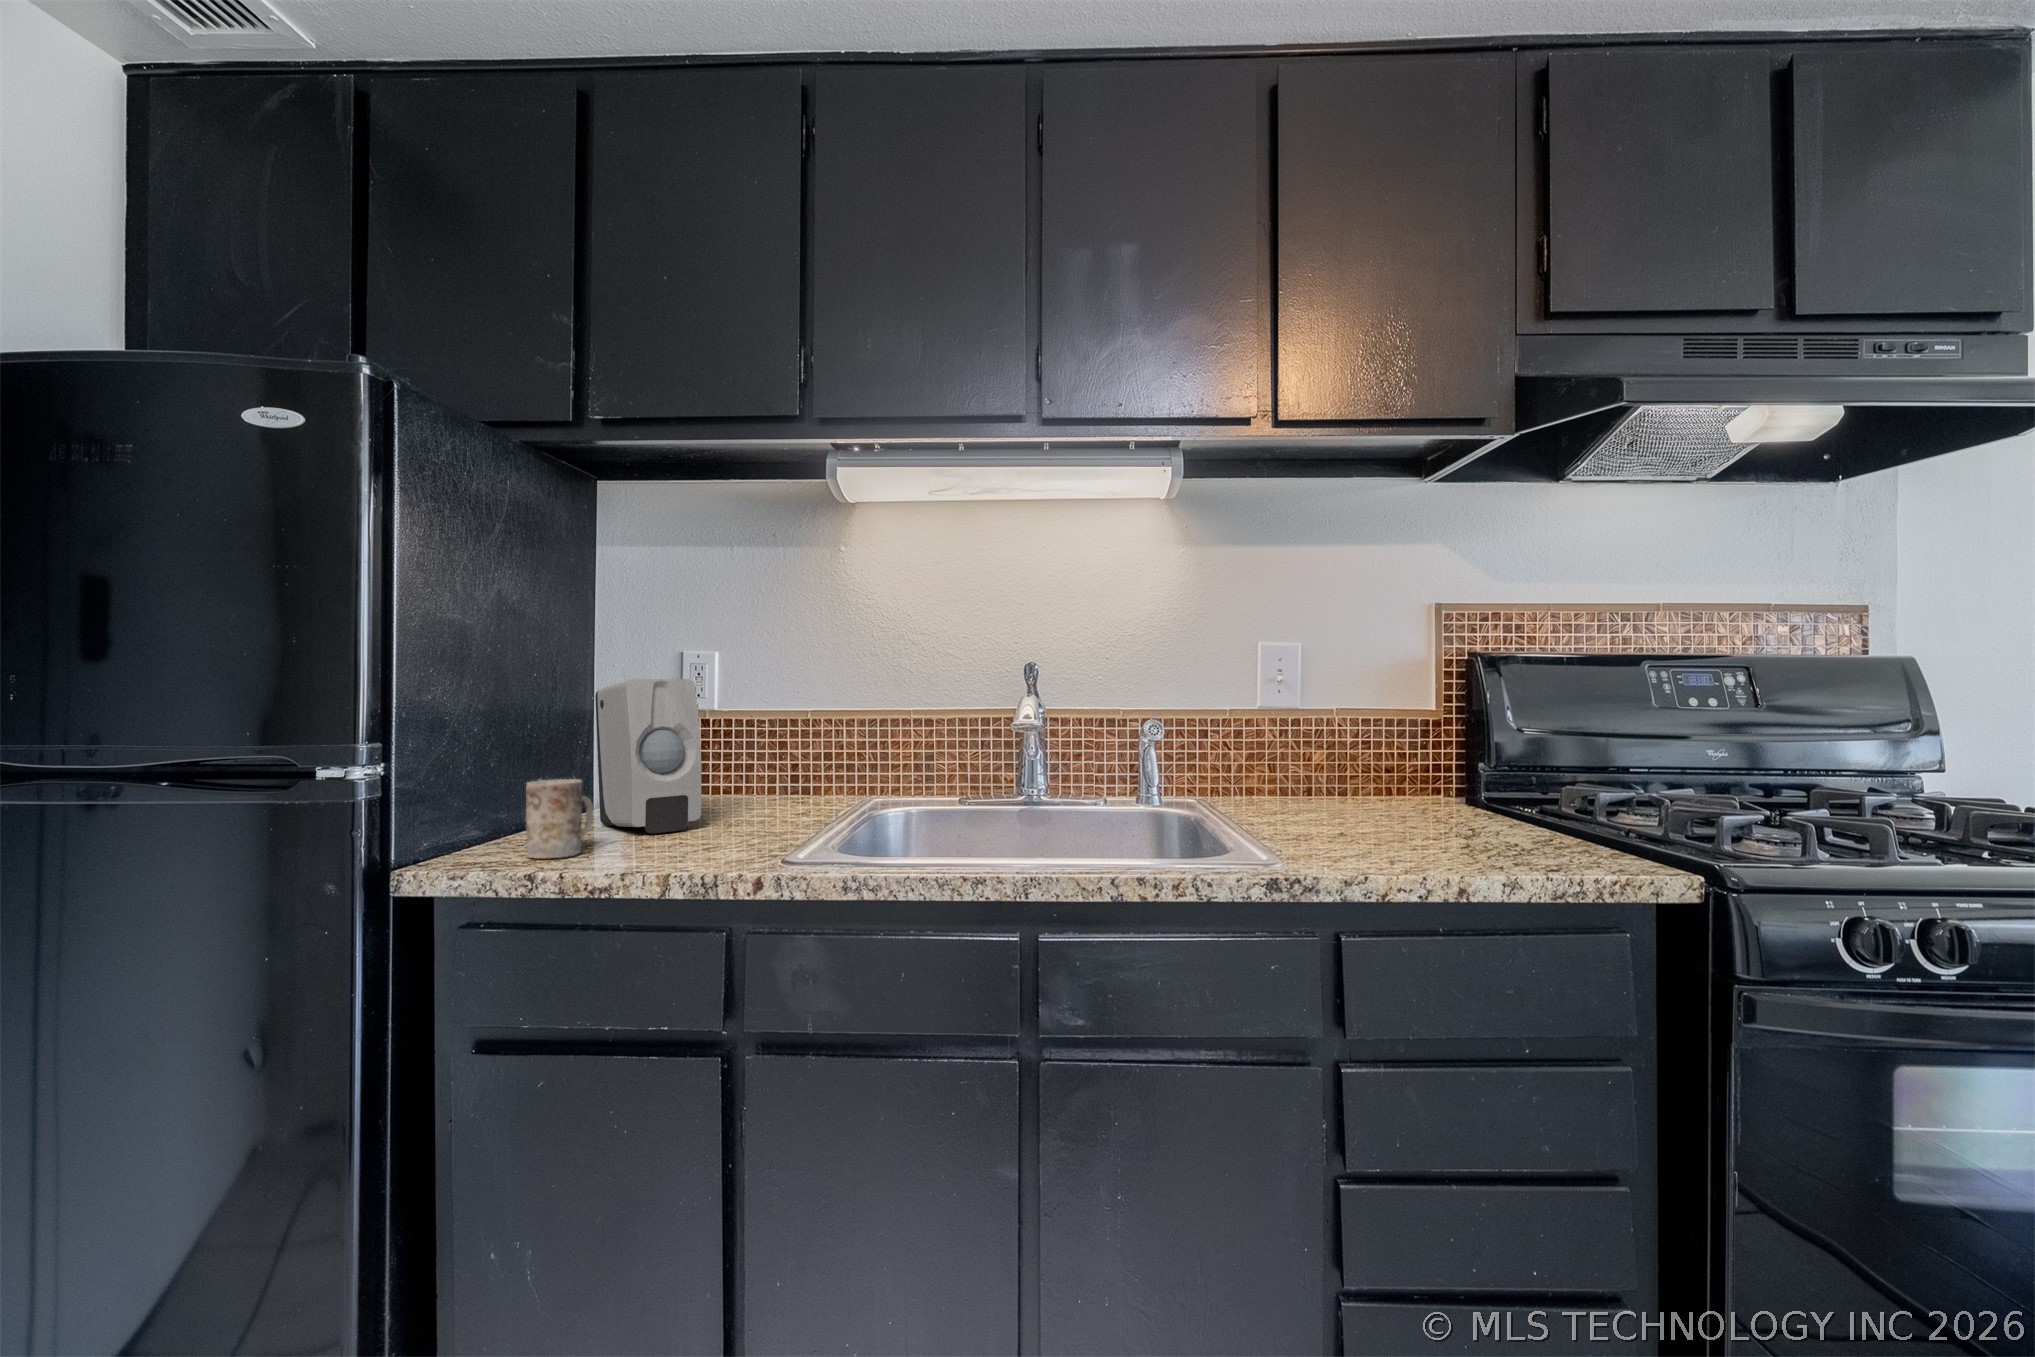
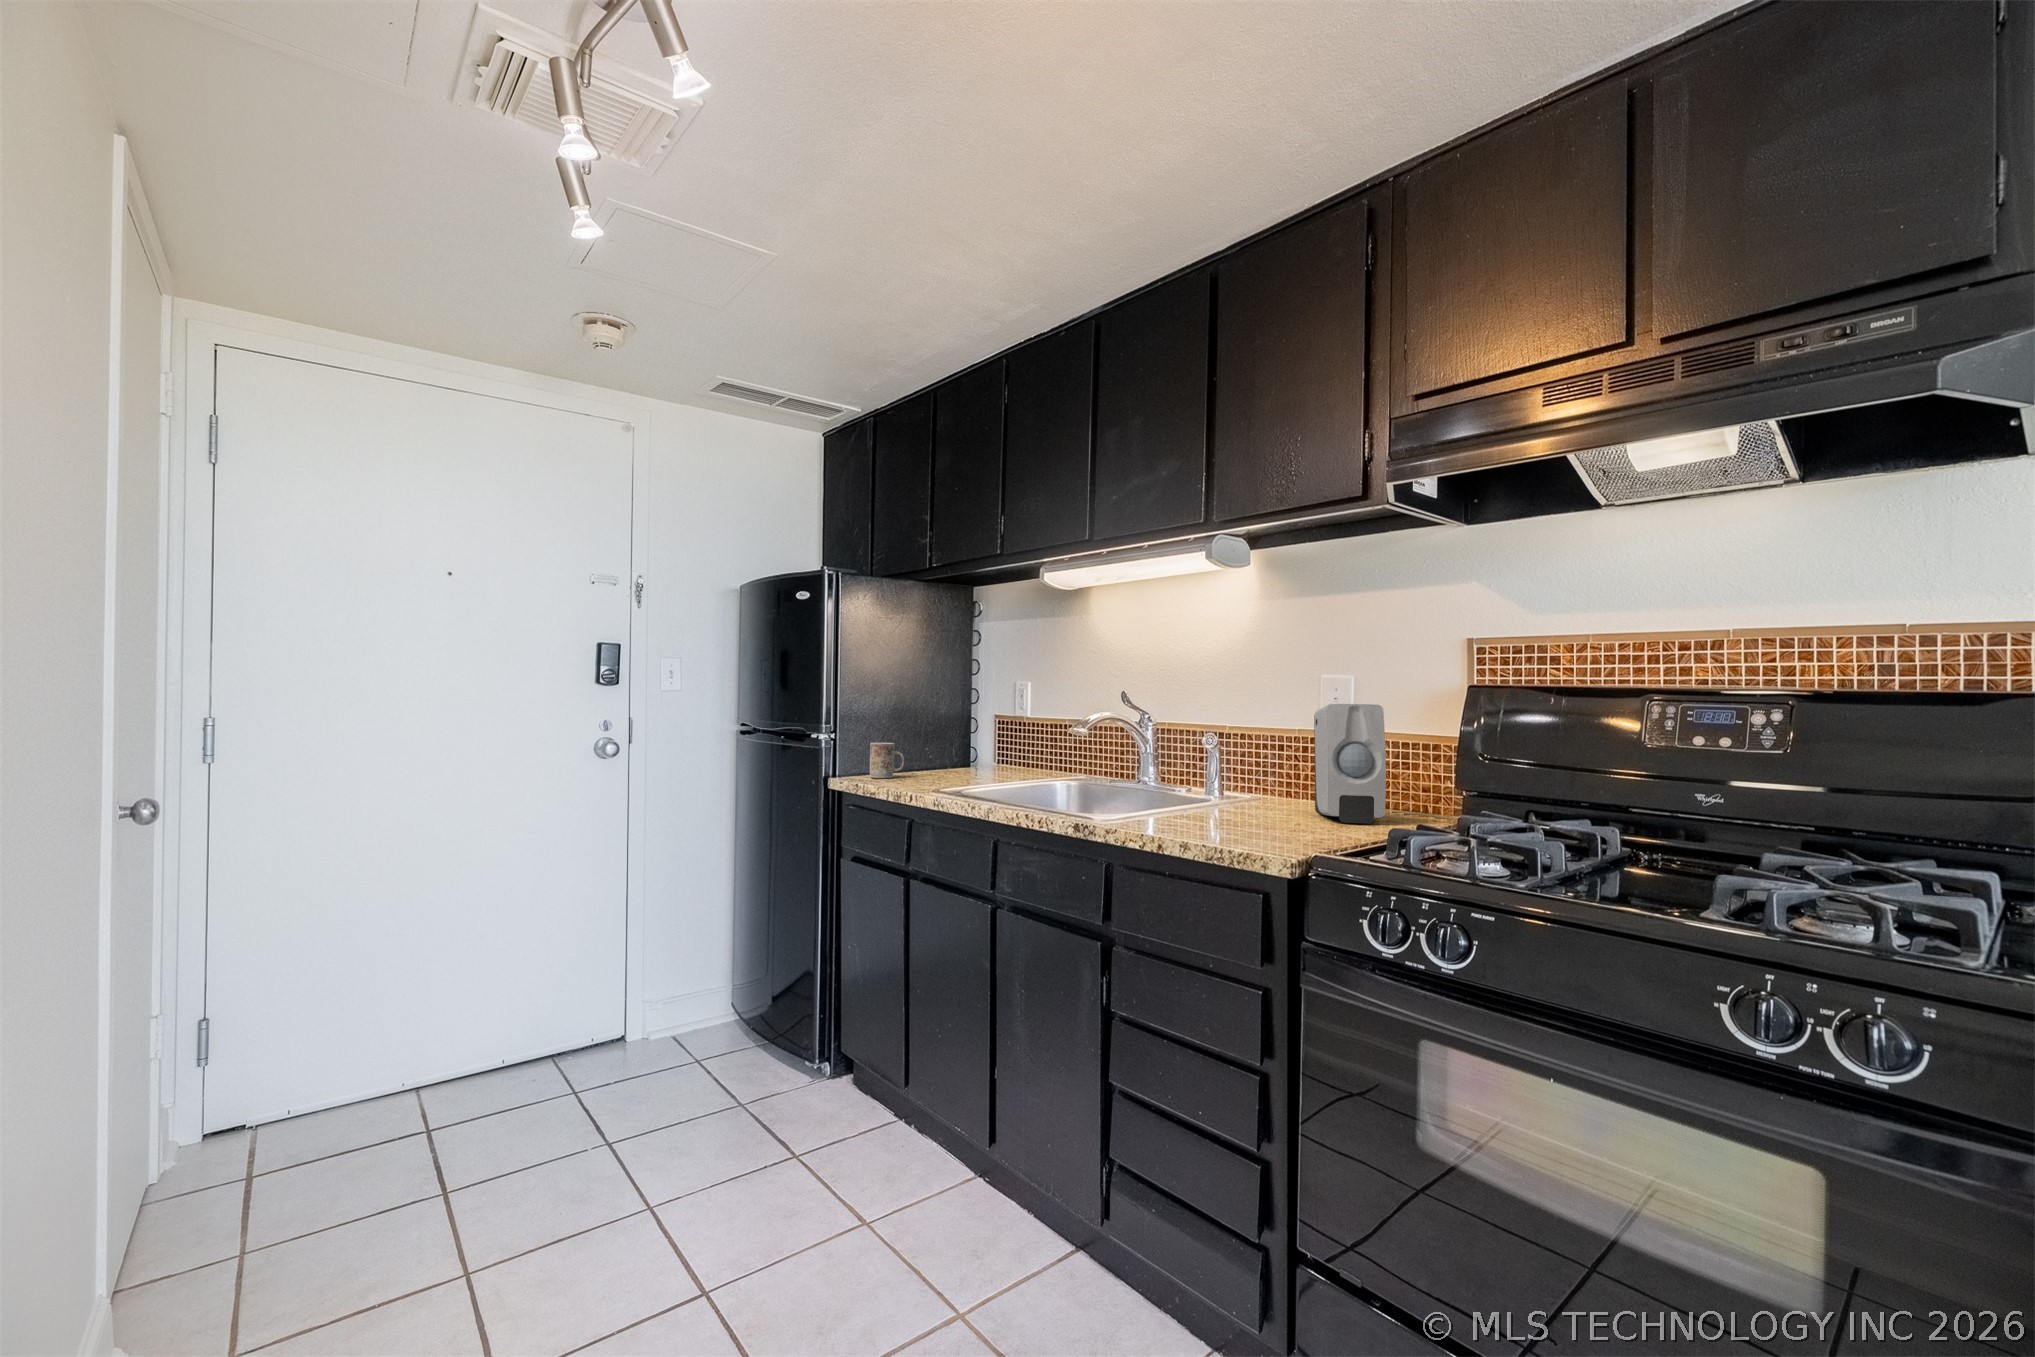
soap dispenser: present [595,679,701,833] -> present [1314,704,1386,824]

